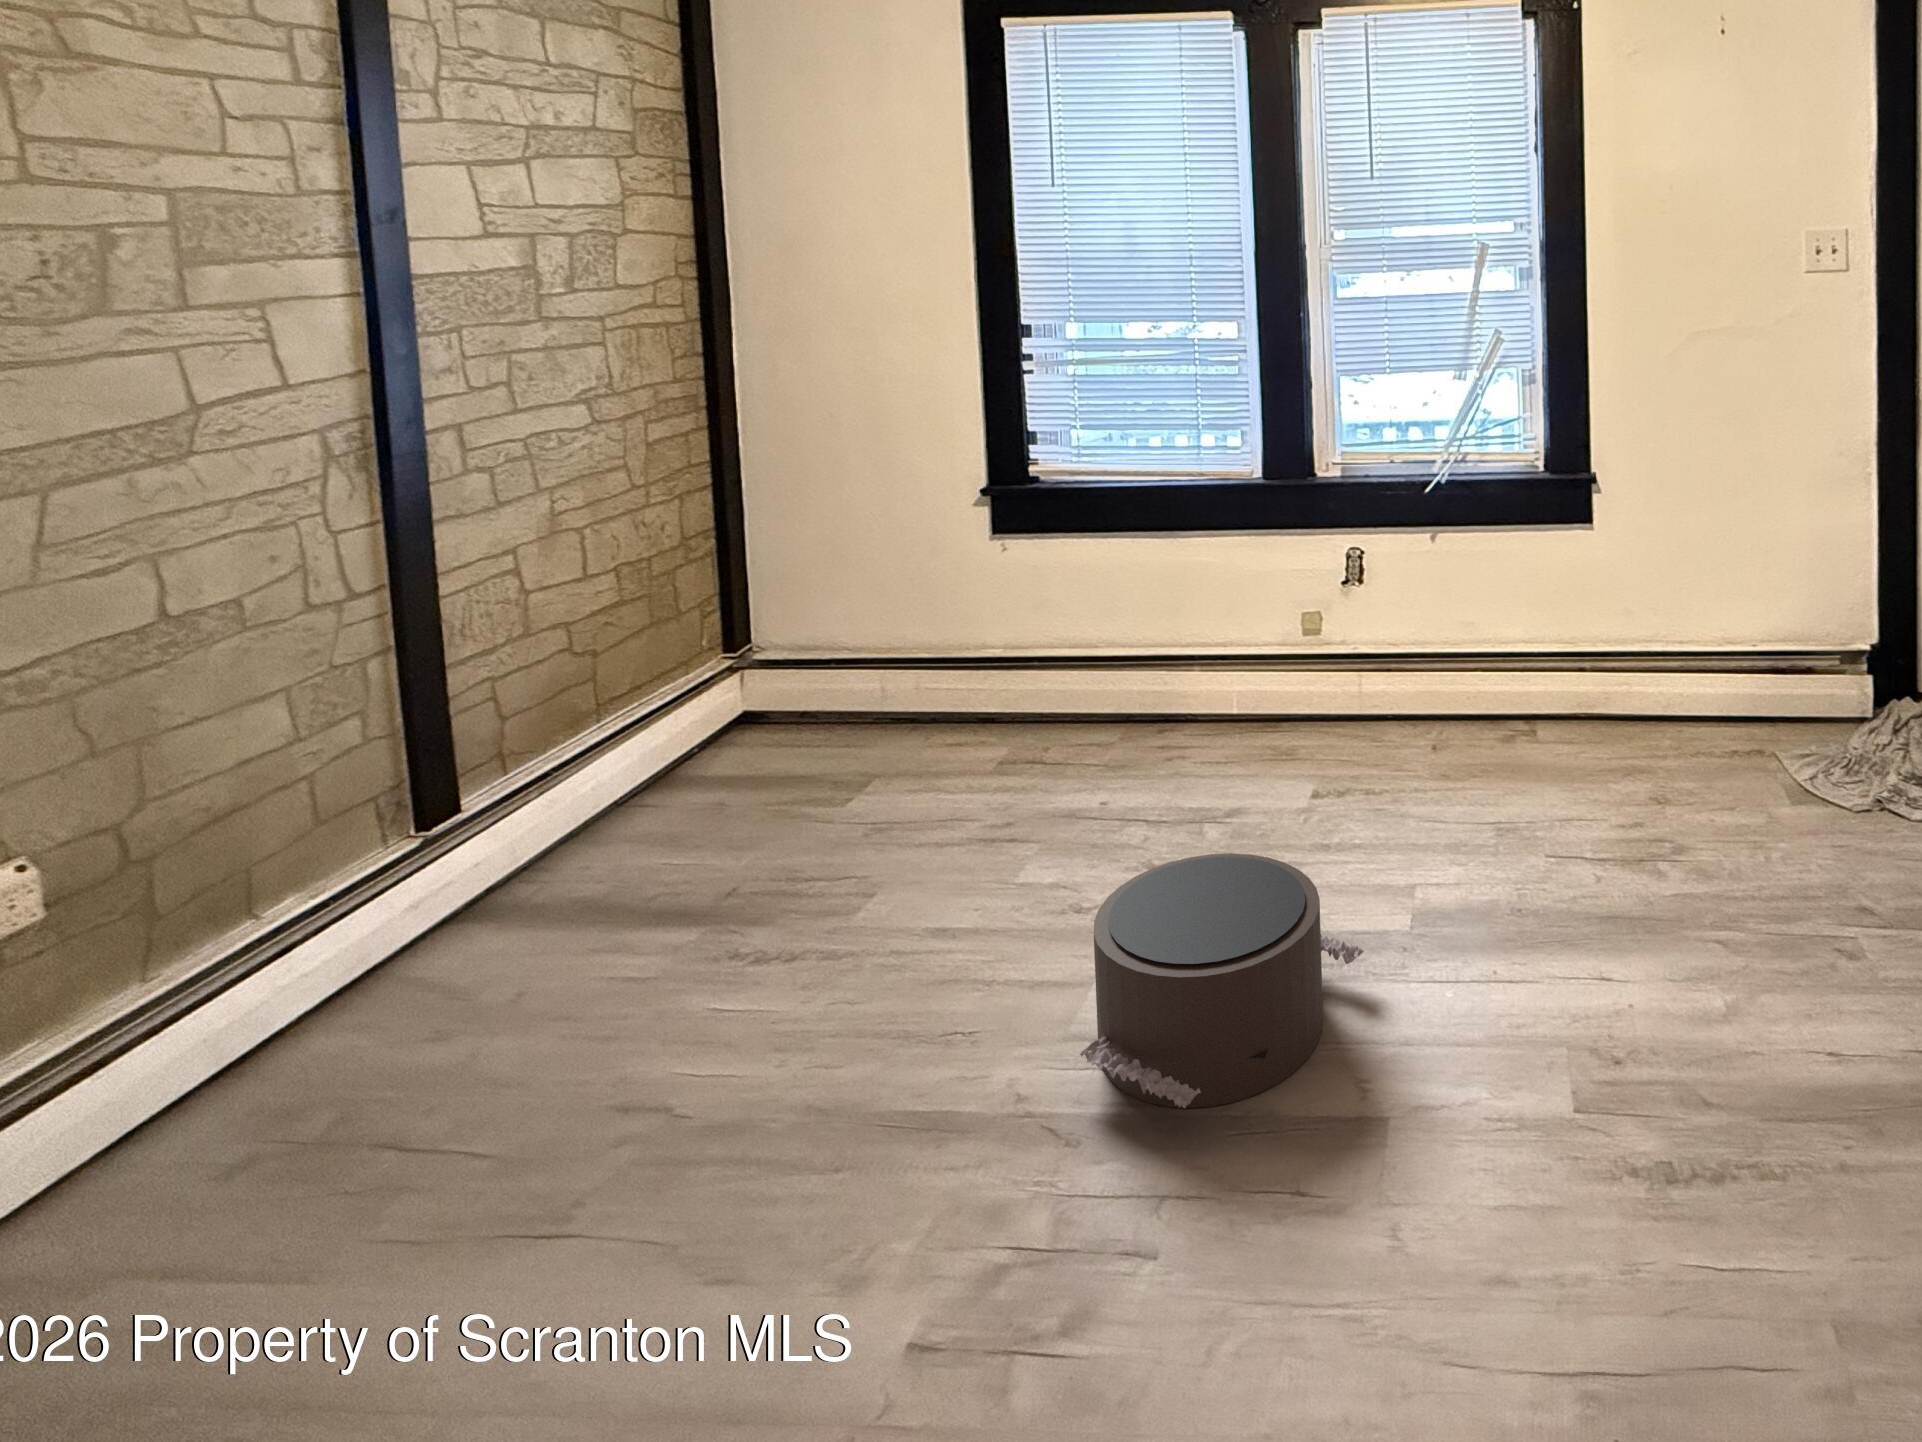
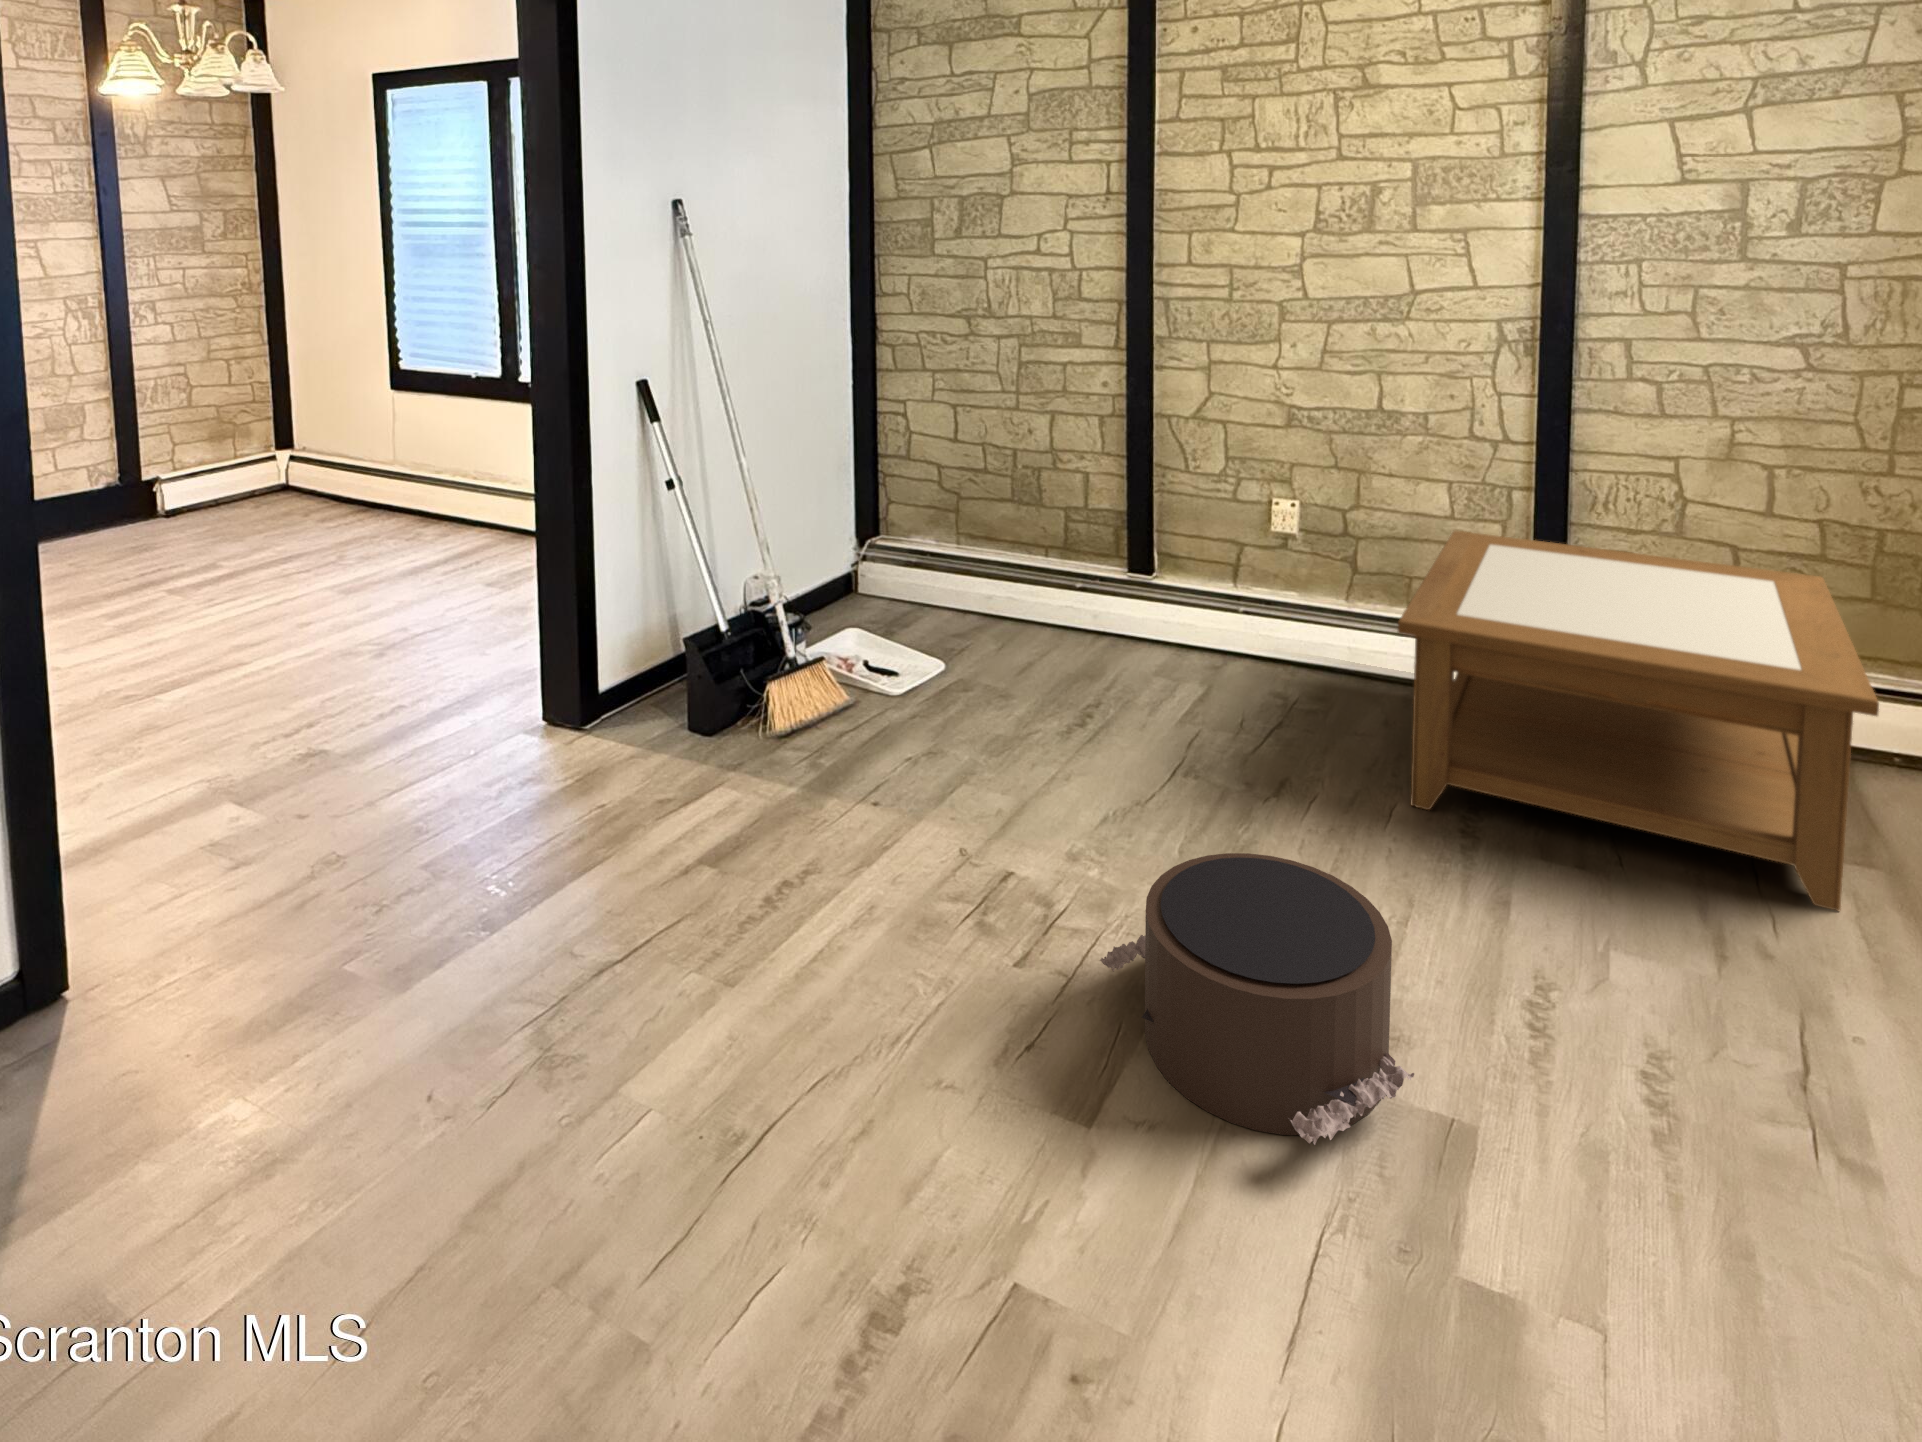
coffee table: none [314,615,955,983] -> present [1398,531,1879,911]

